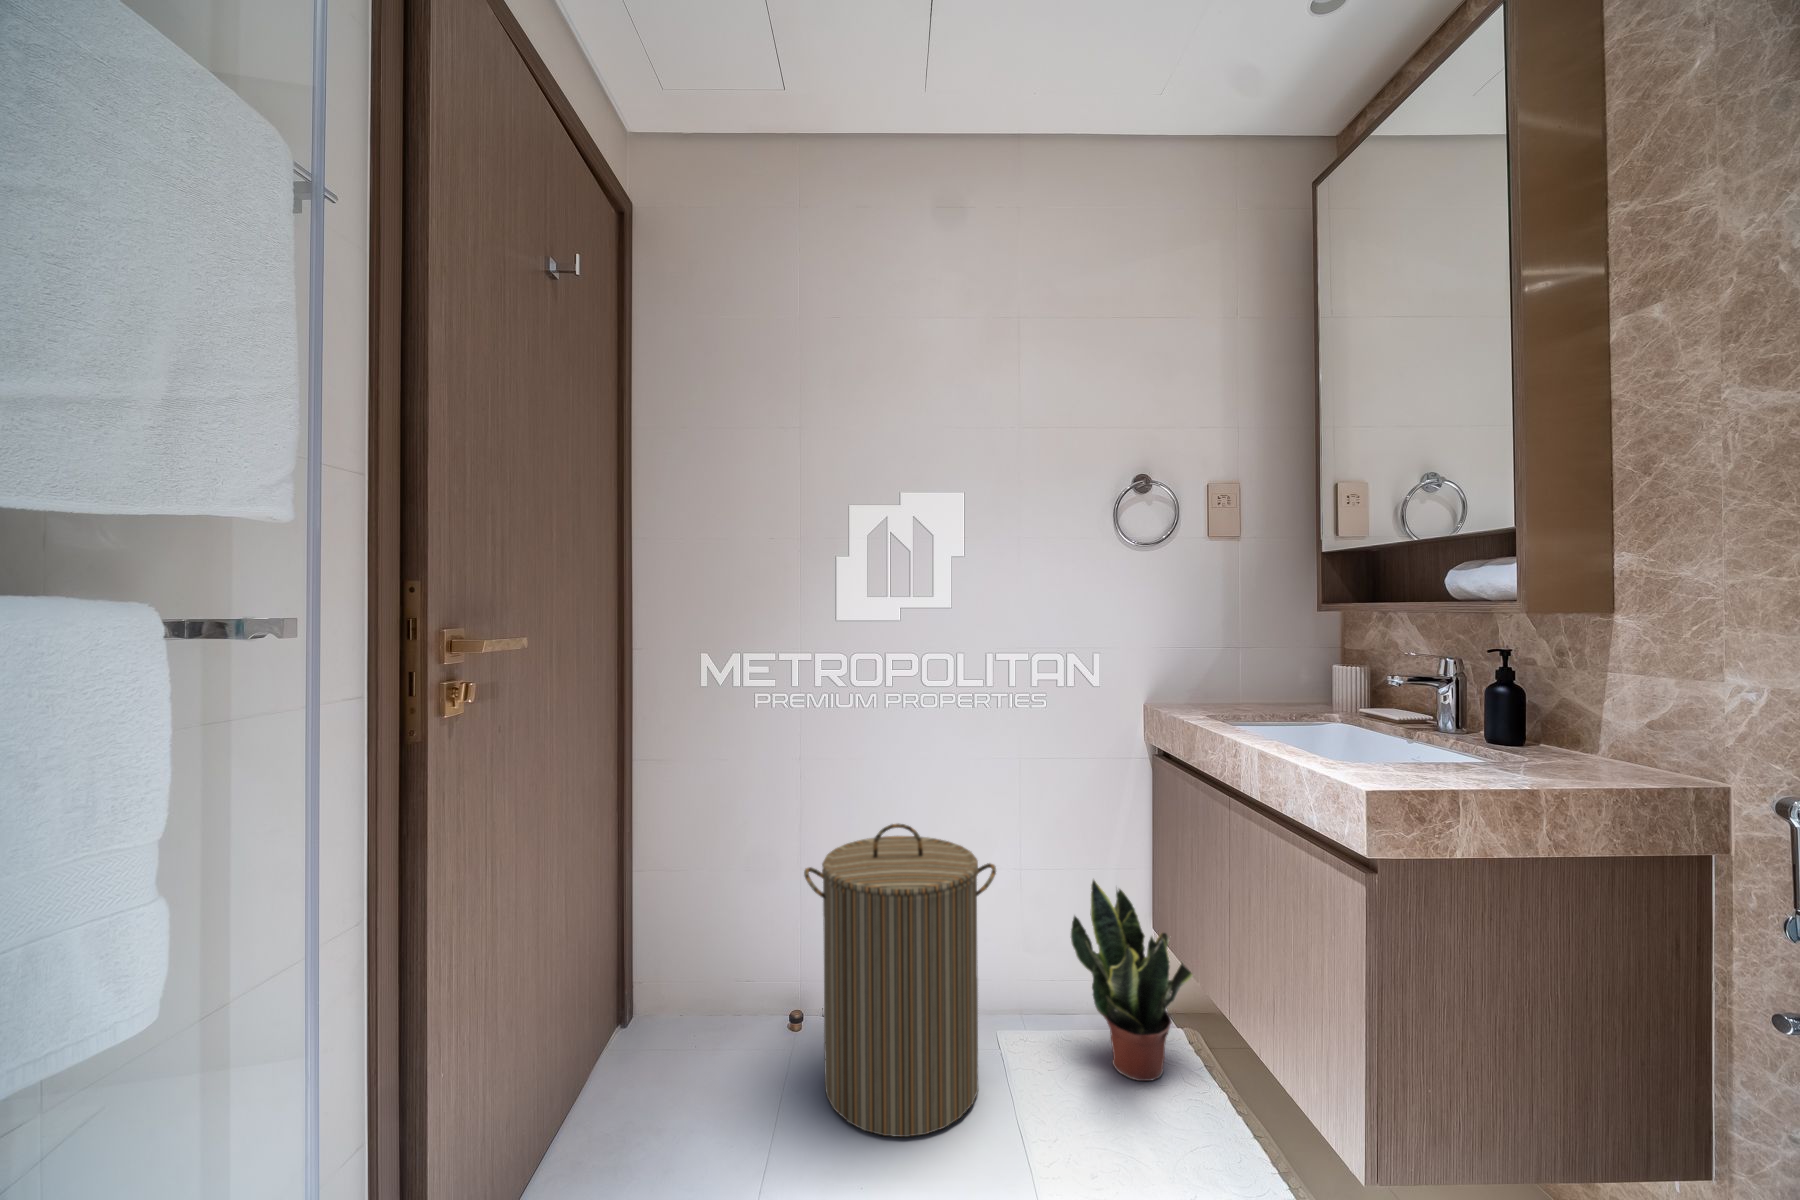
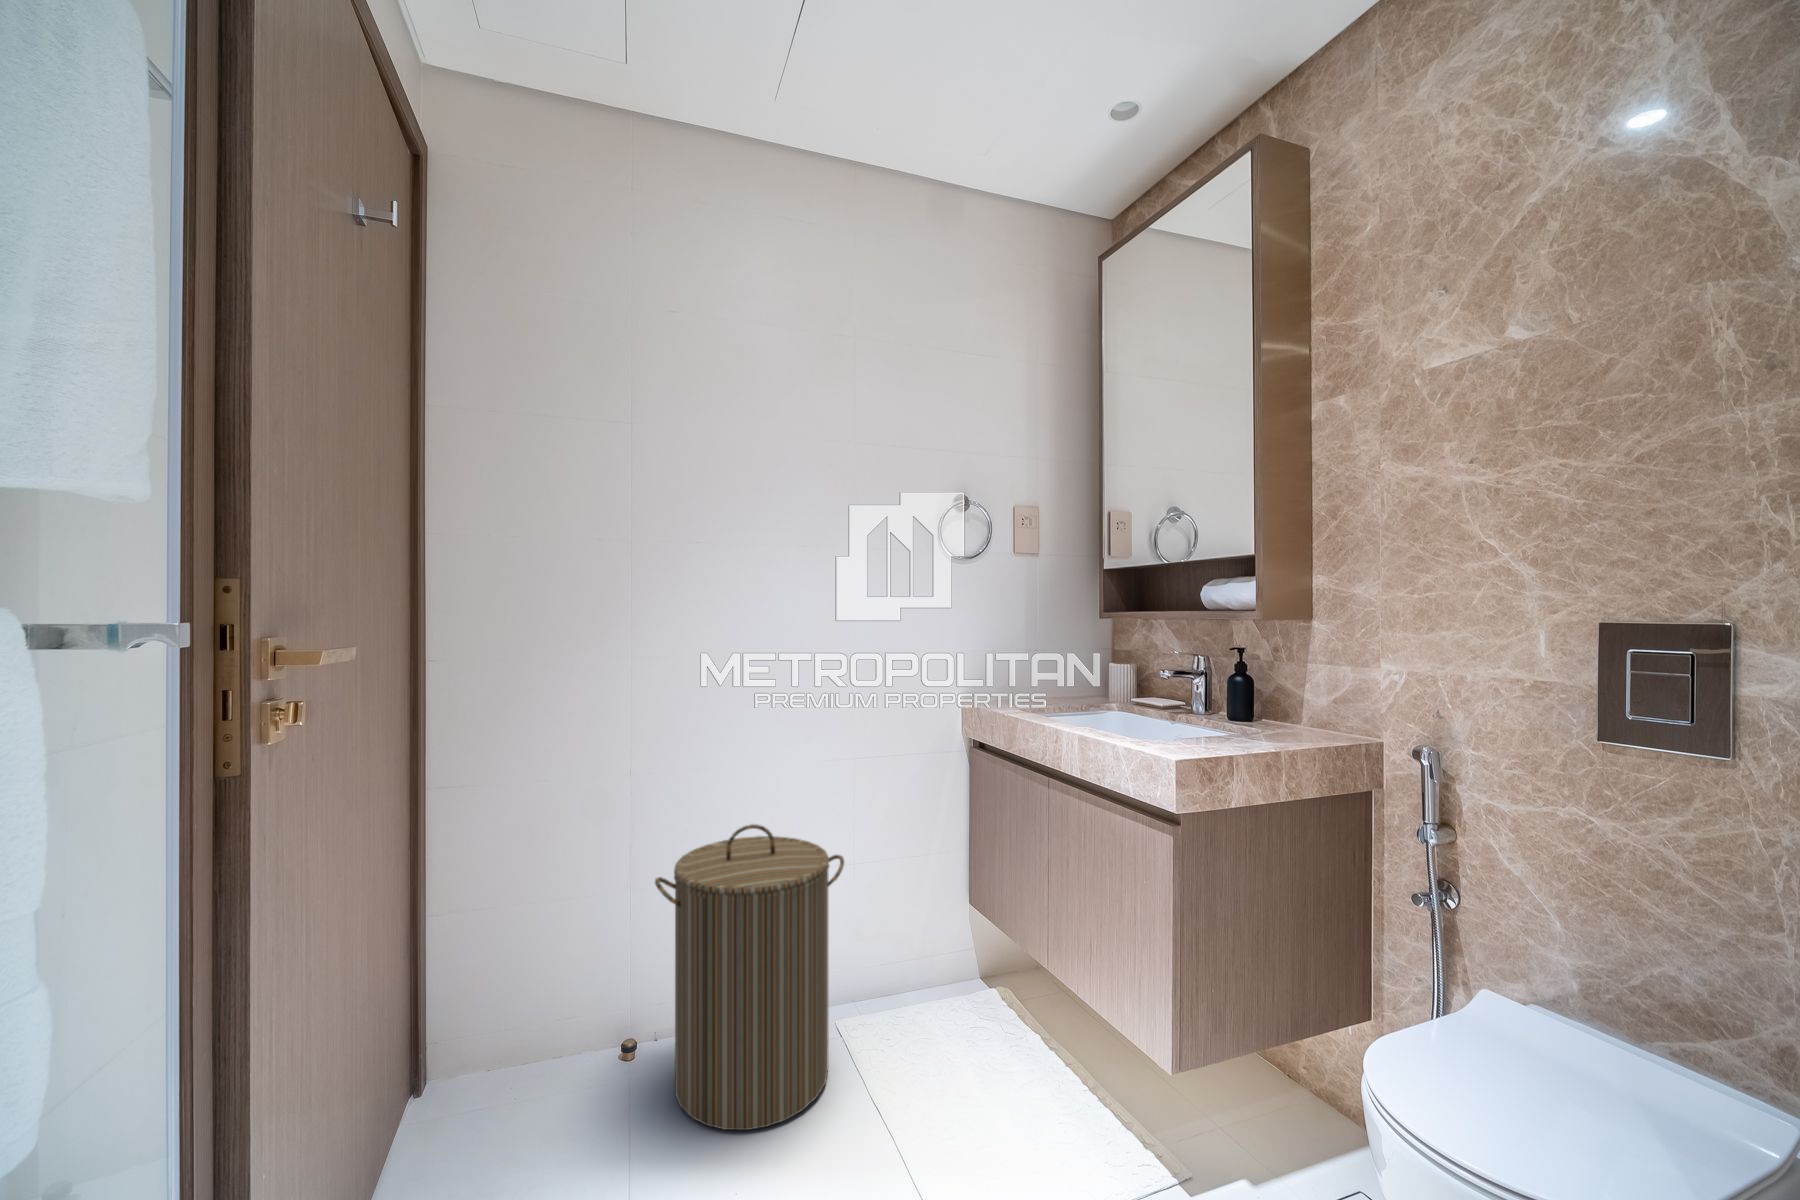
potted plant: present [1071,880,1193,1081] -> none [904,859,1015,1035]

